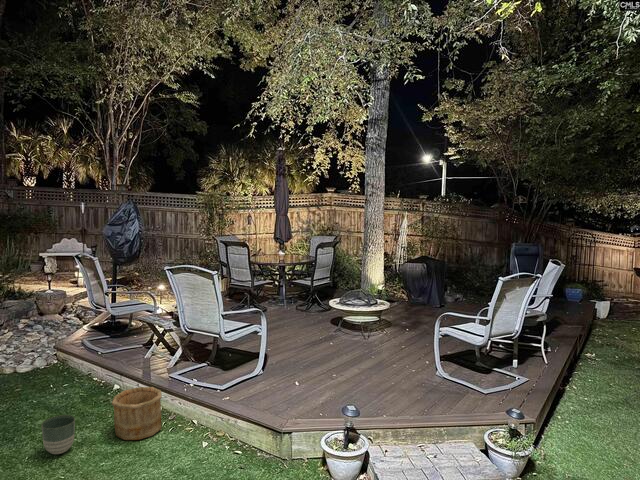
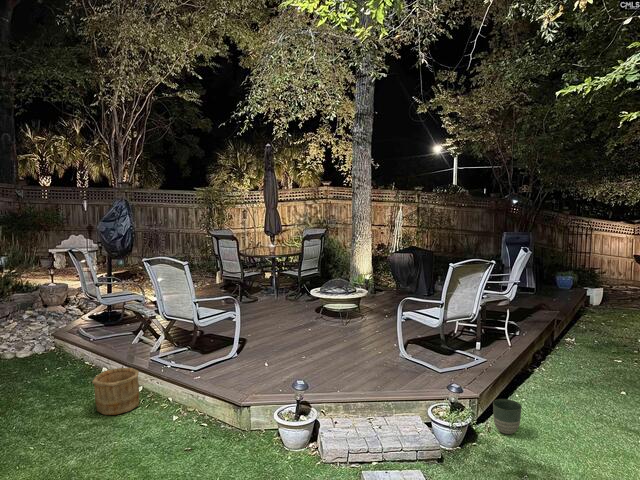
planter: present [42,415,75,454] -> present [493,399,522,434]

